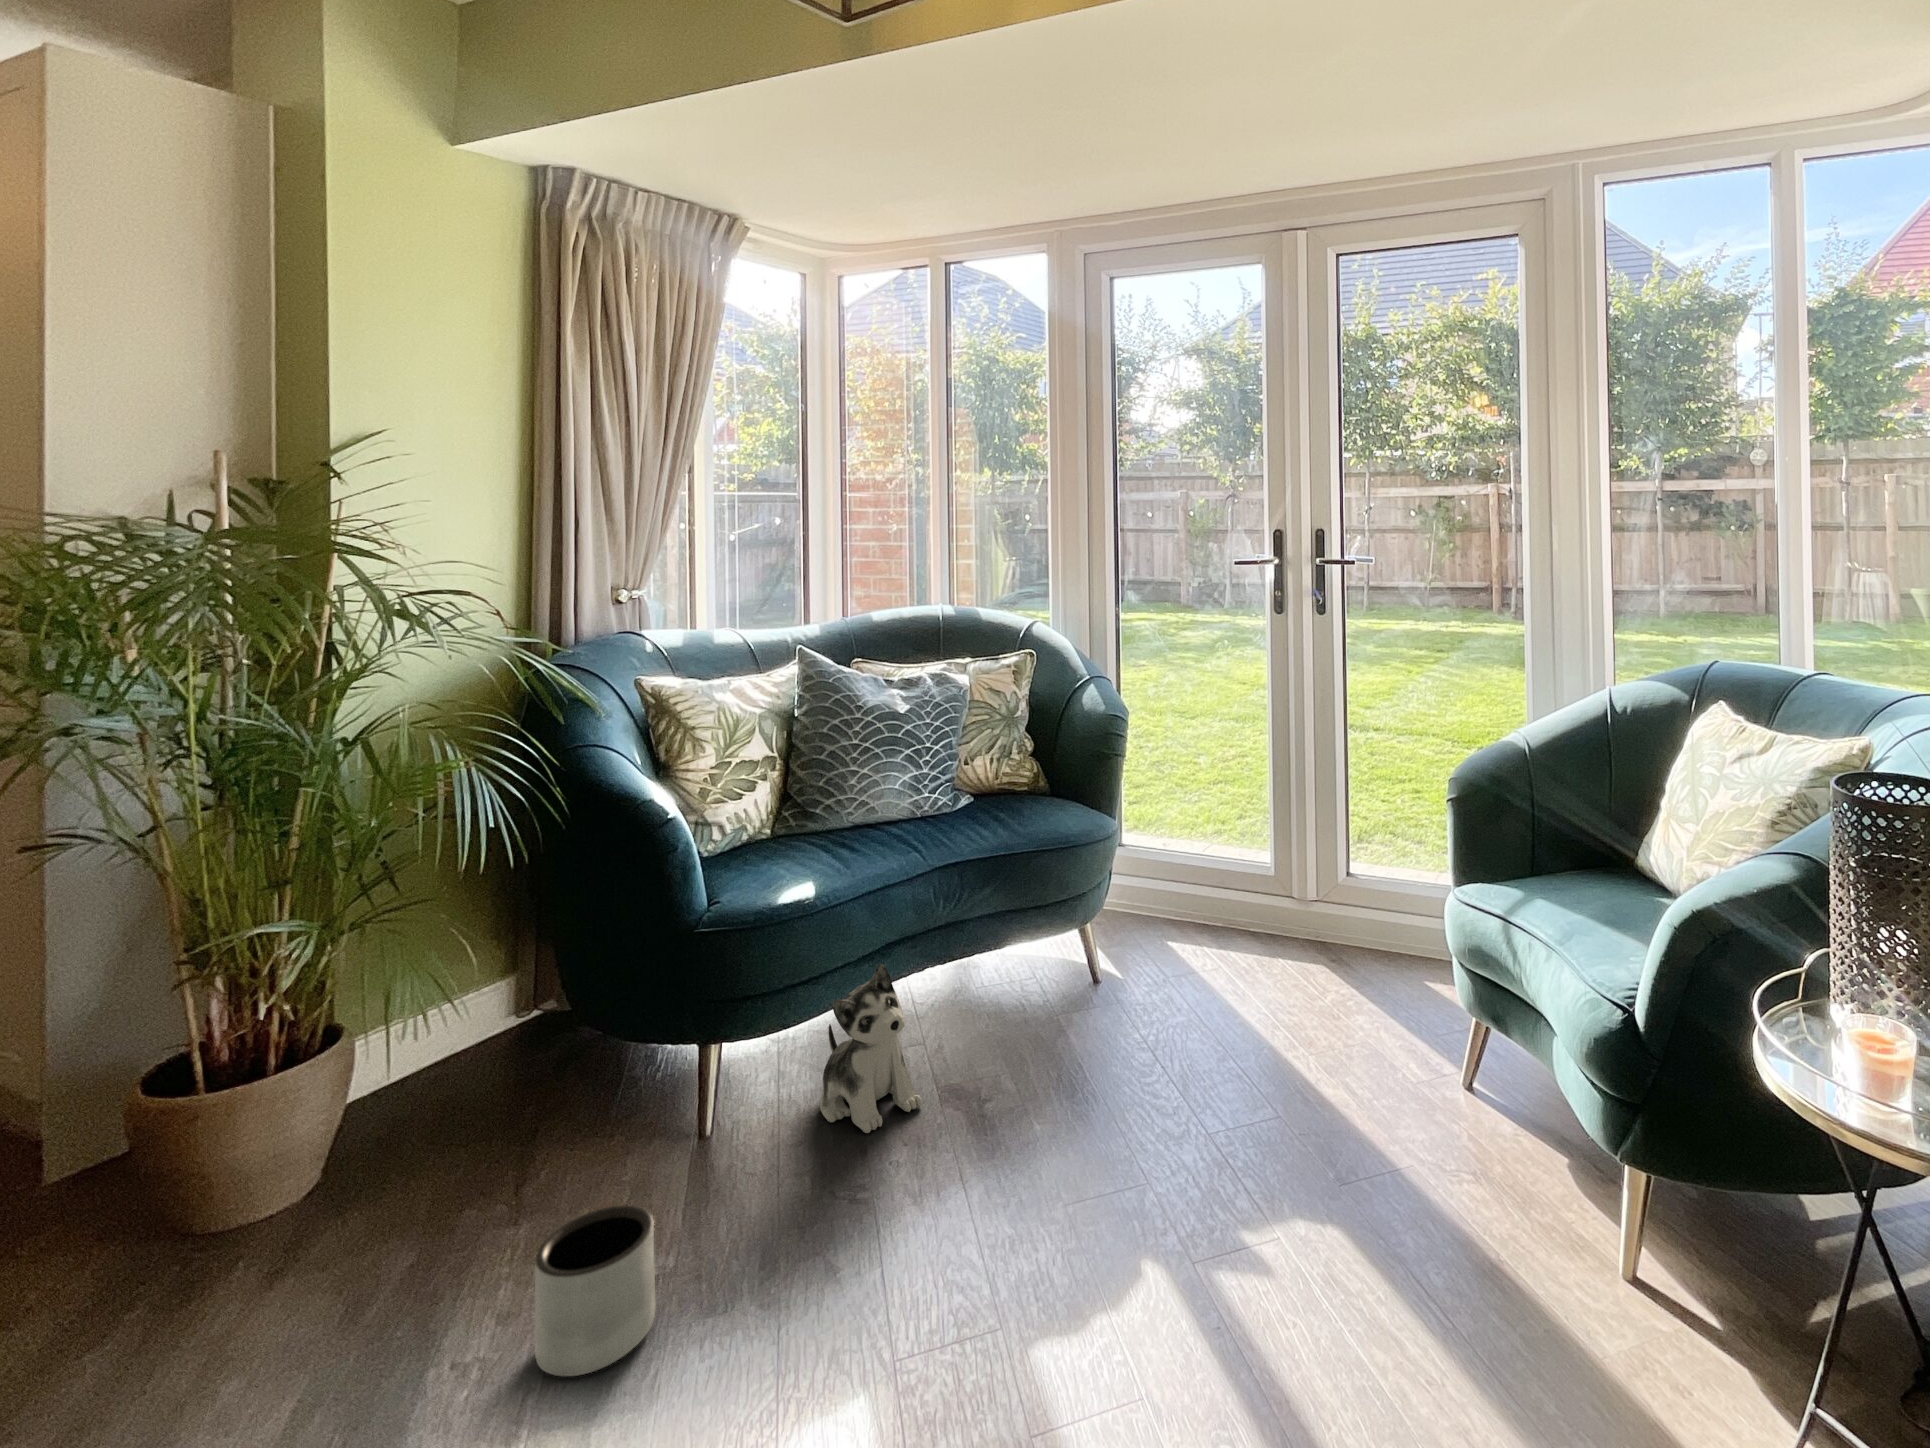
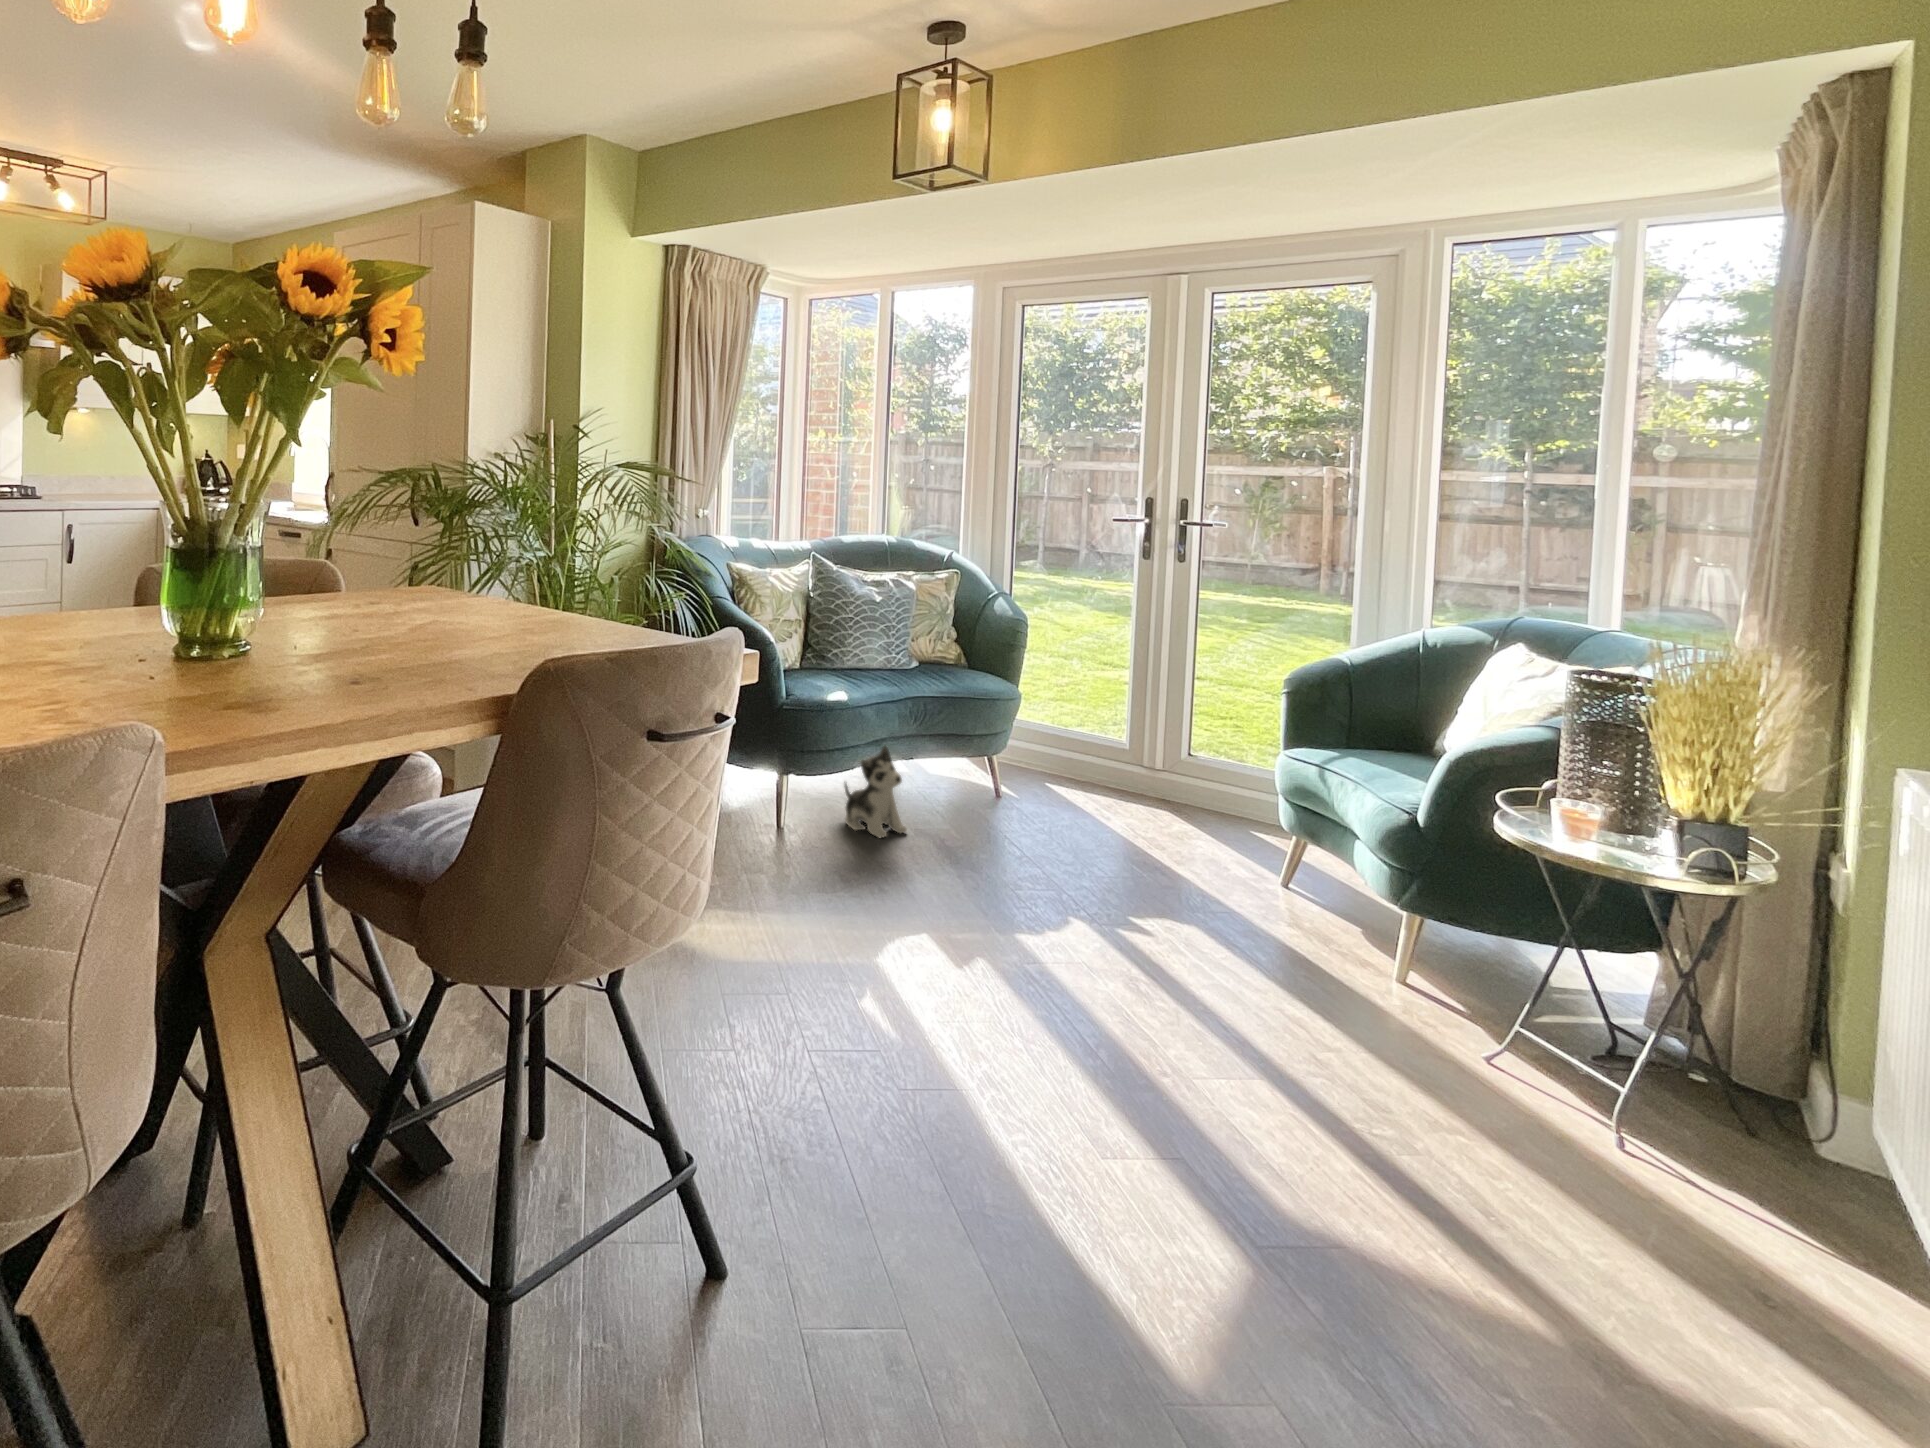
planter: present [535,1205,656,1376] -> none [753,827,807,896]

